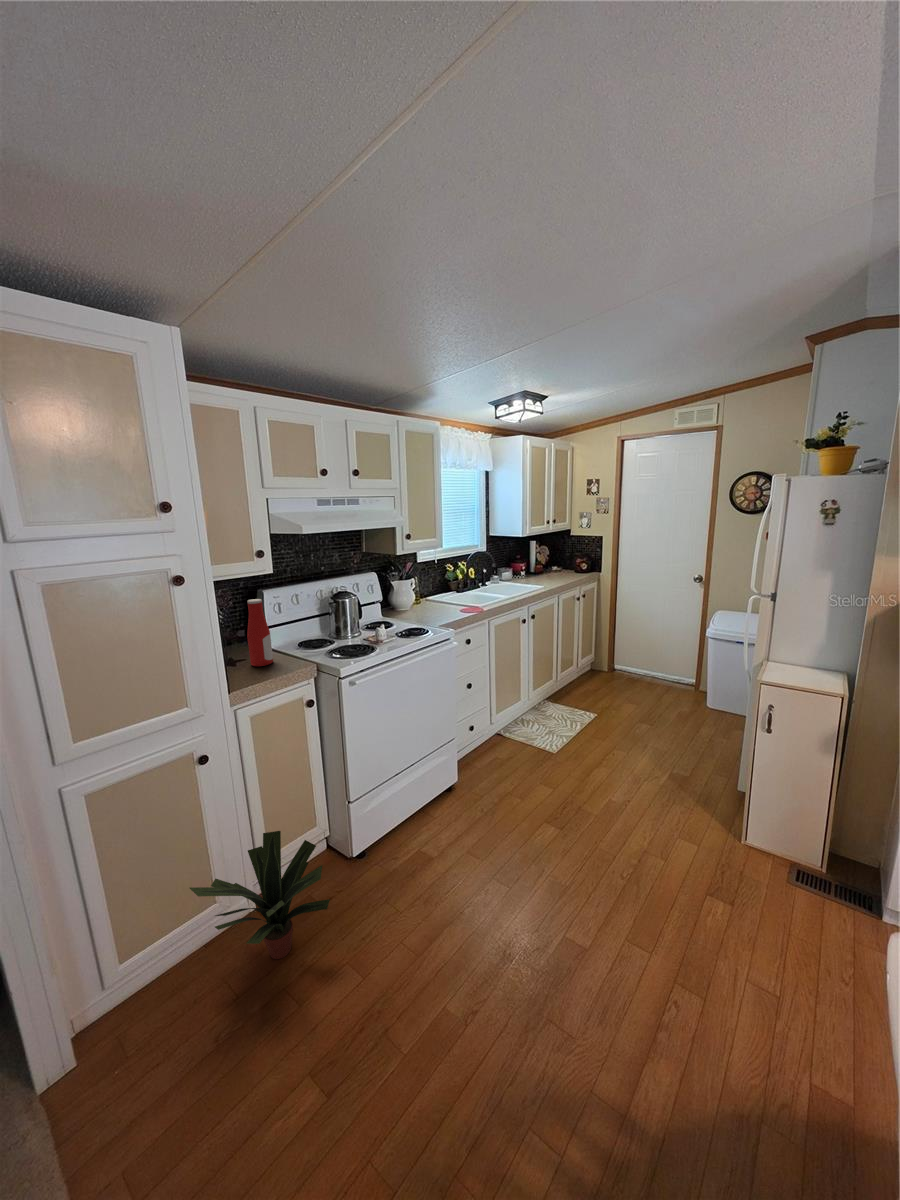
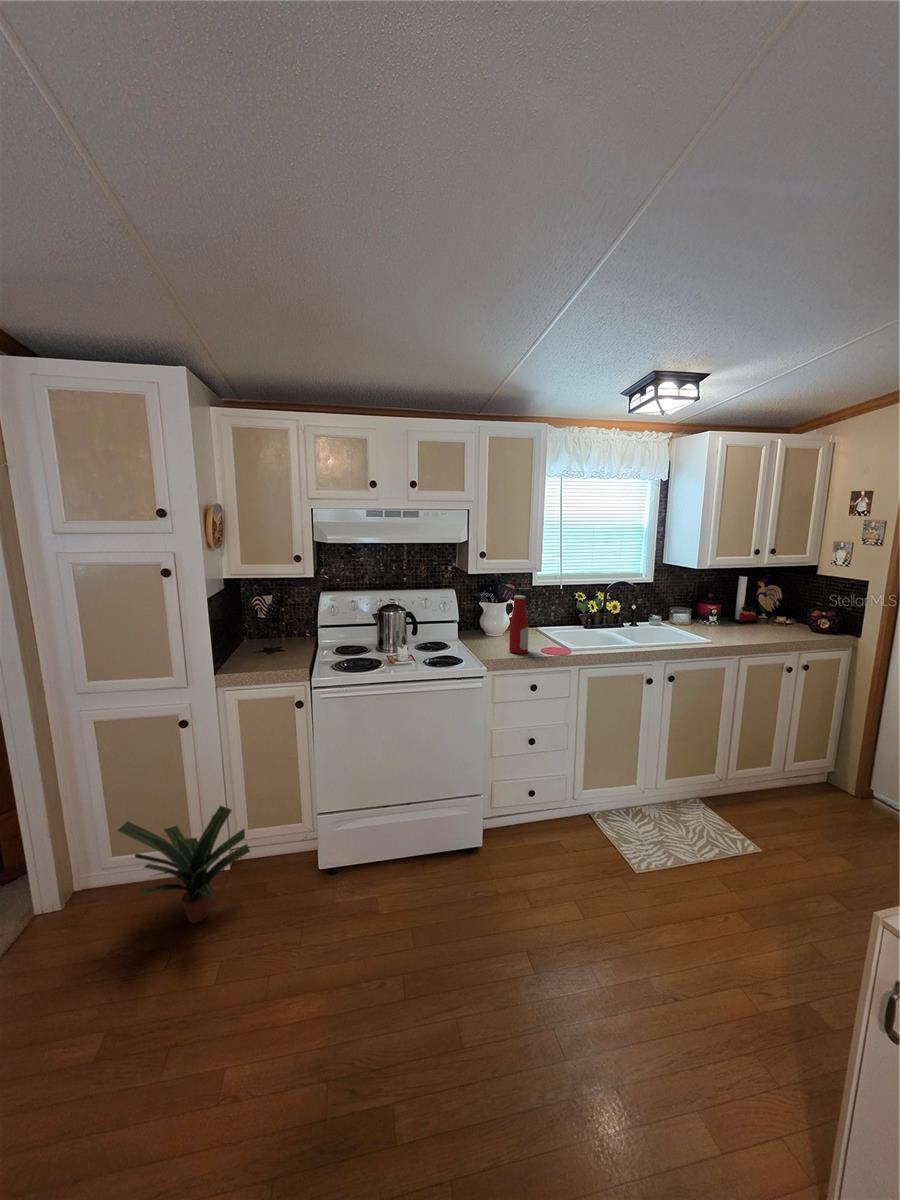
bottle: present [247,599,273,666] -> present [509,595,529,653]

